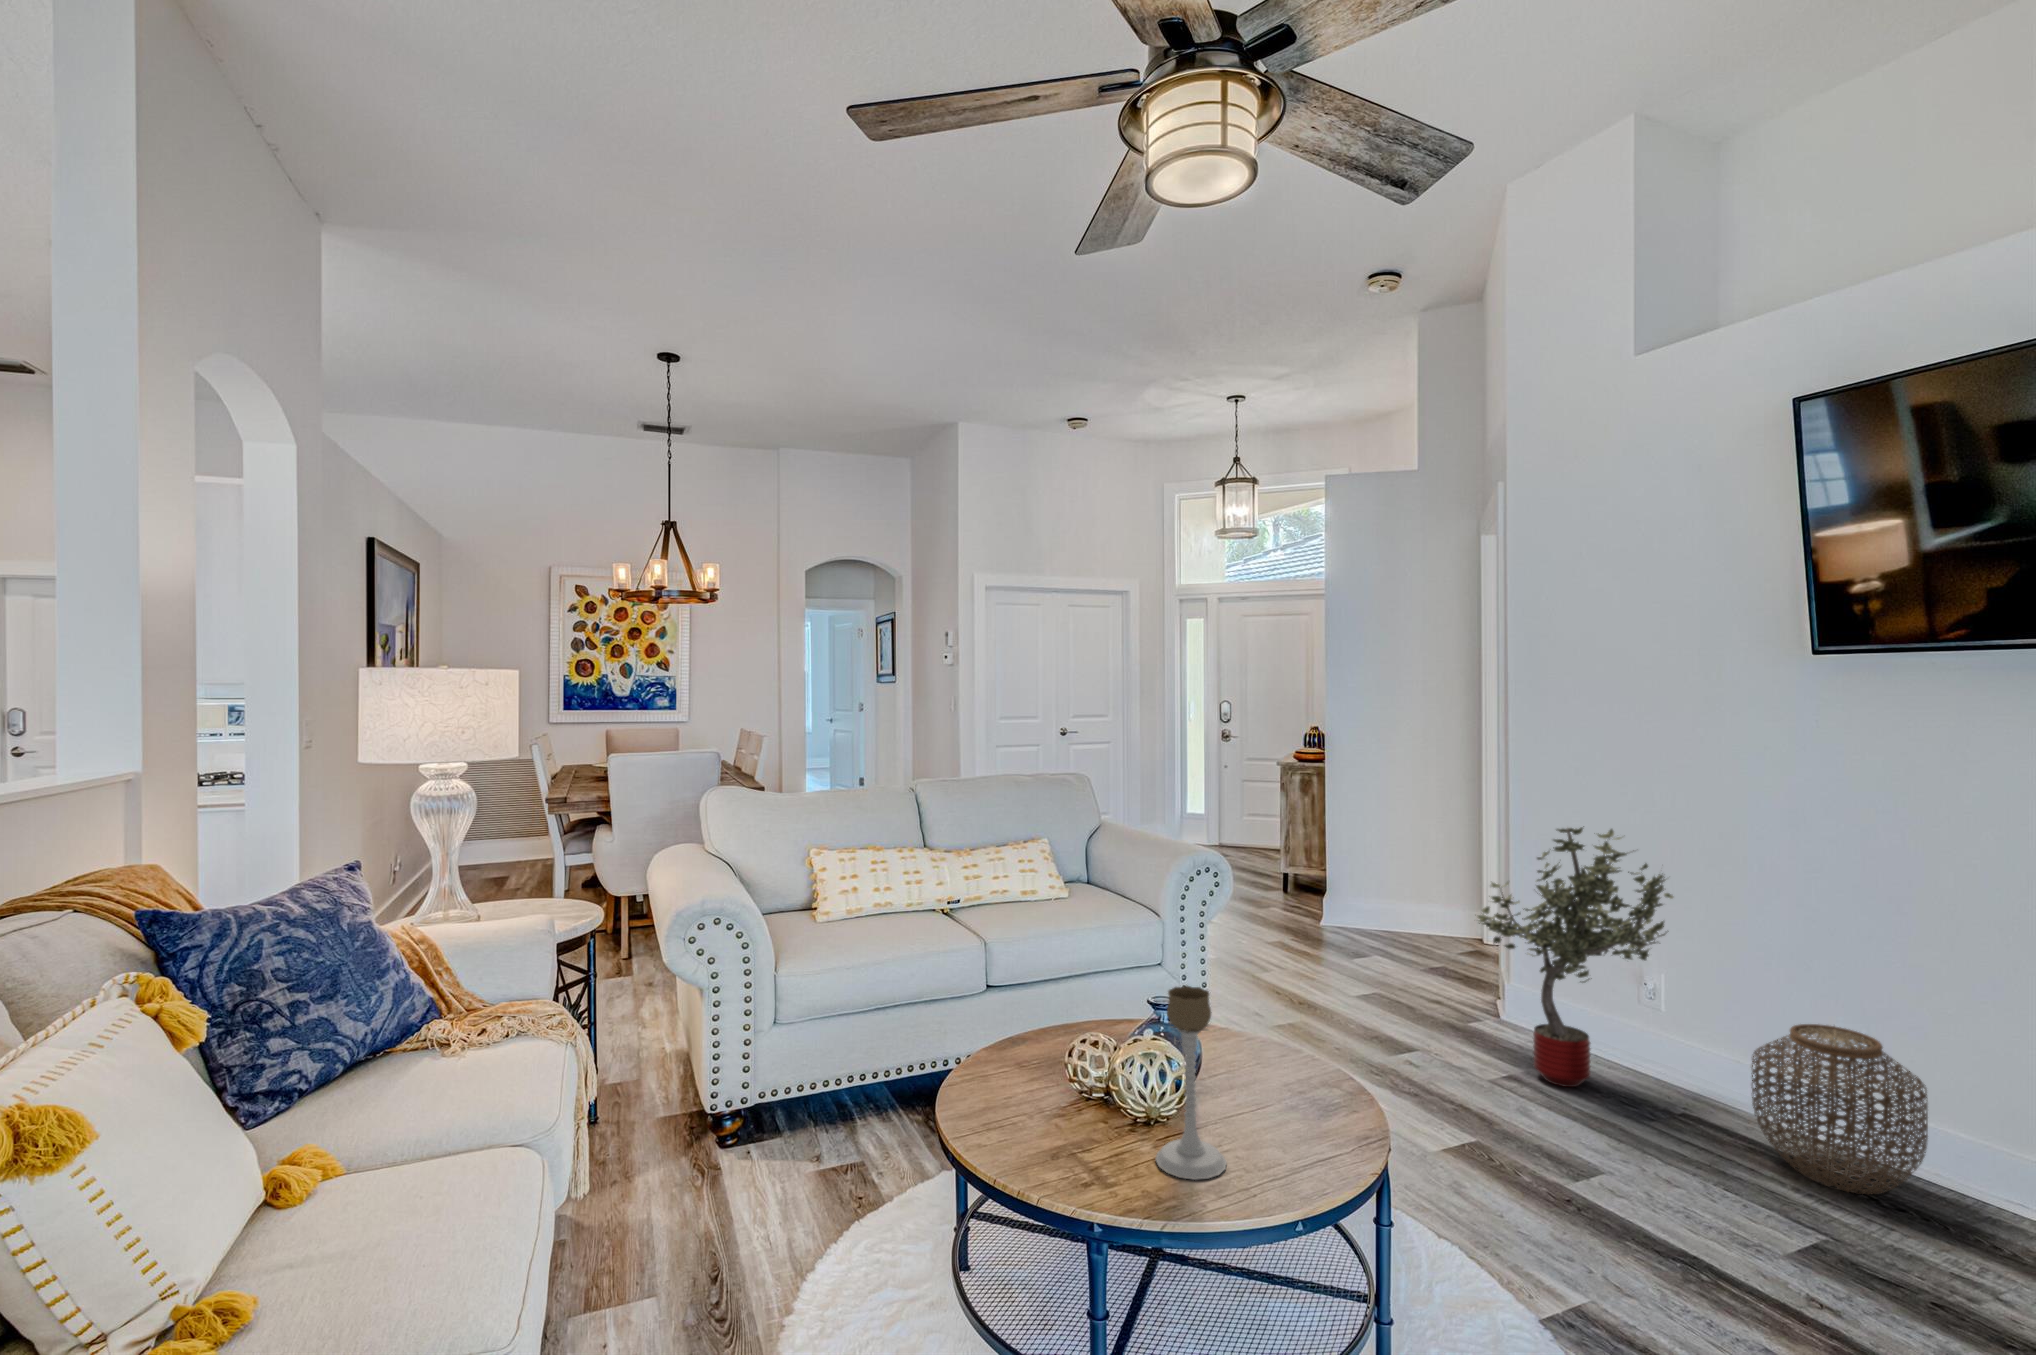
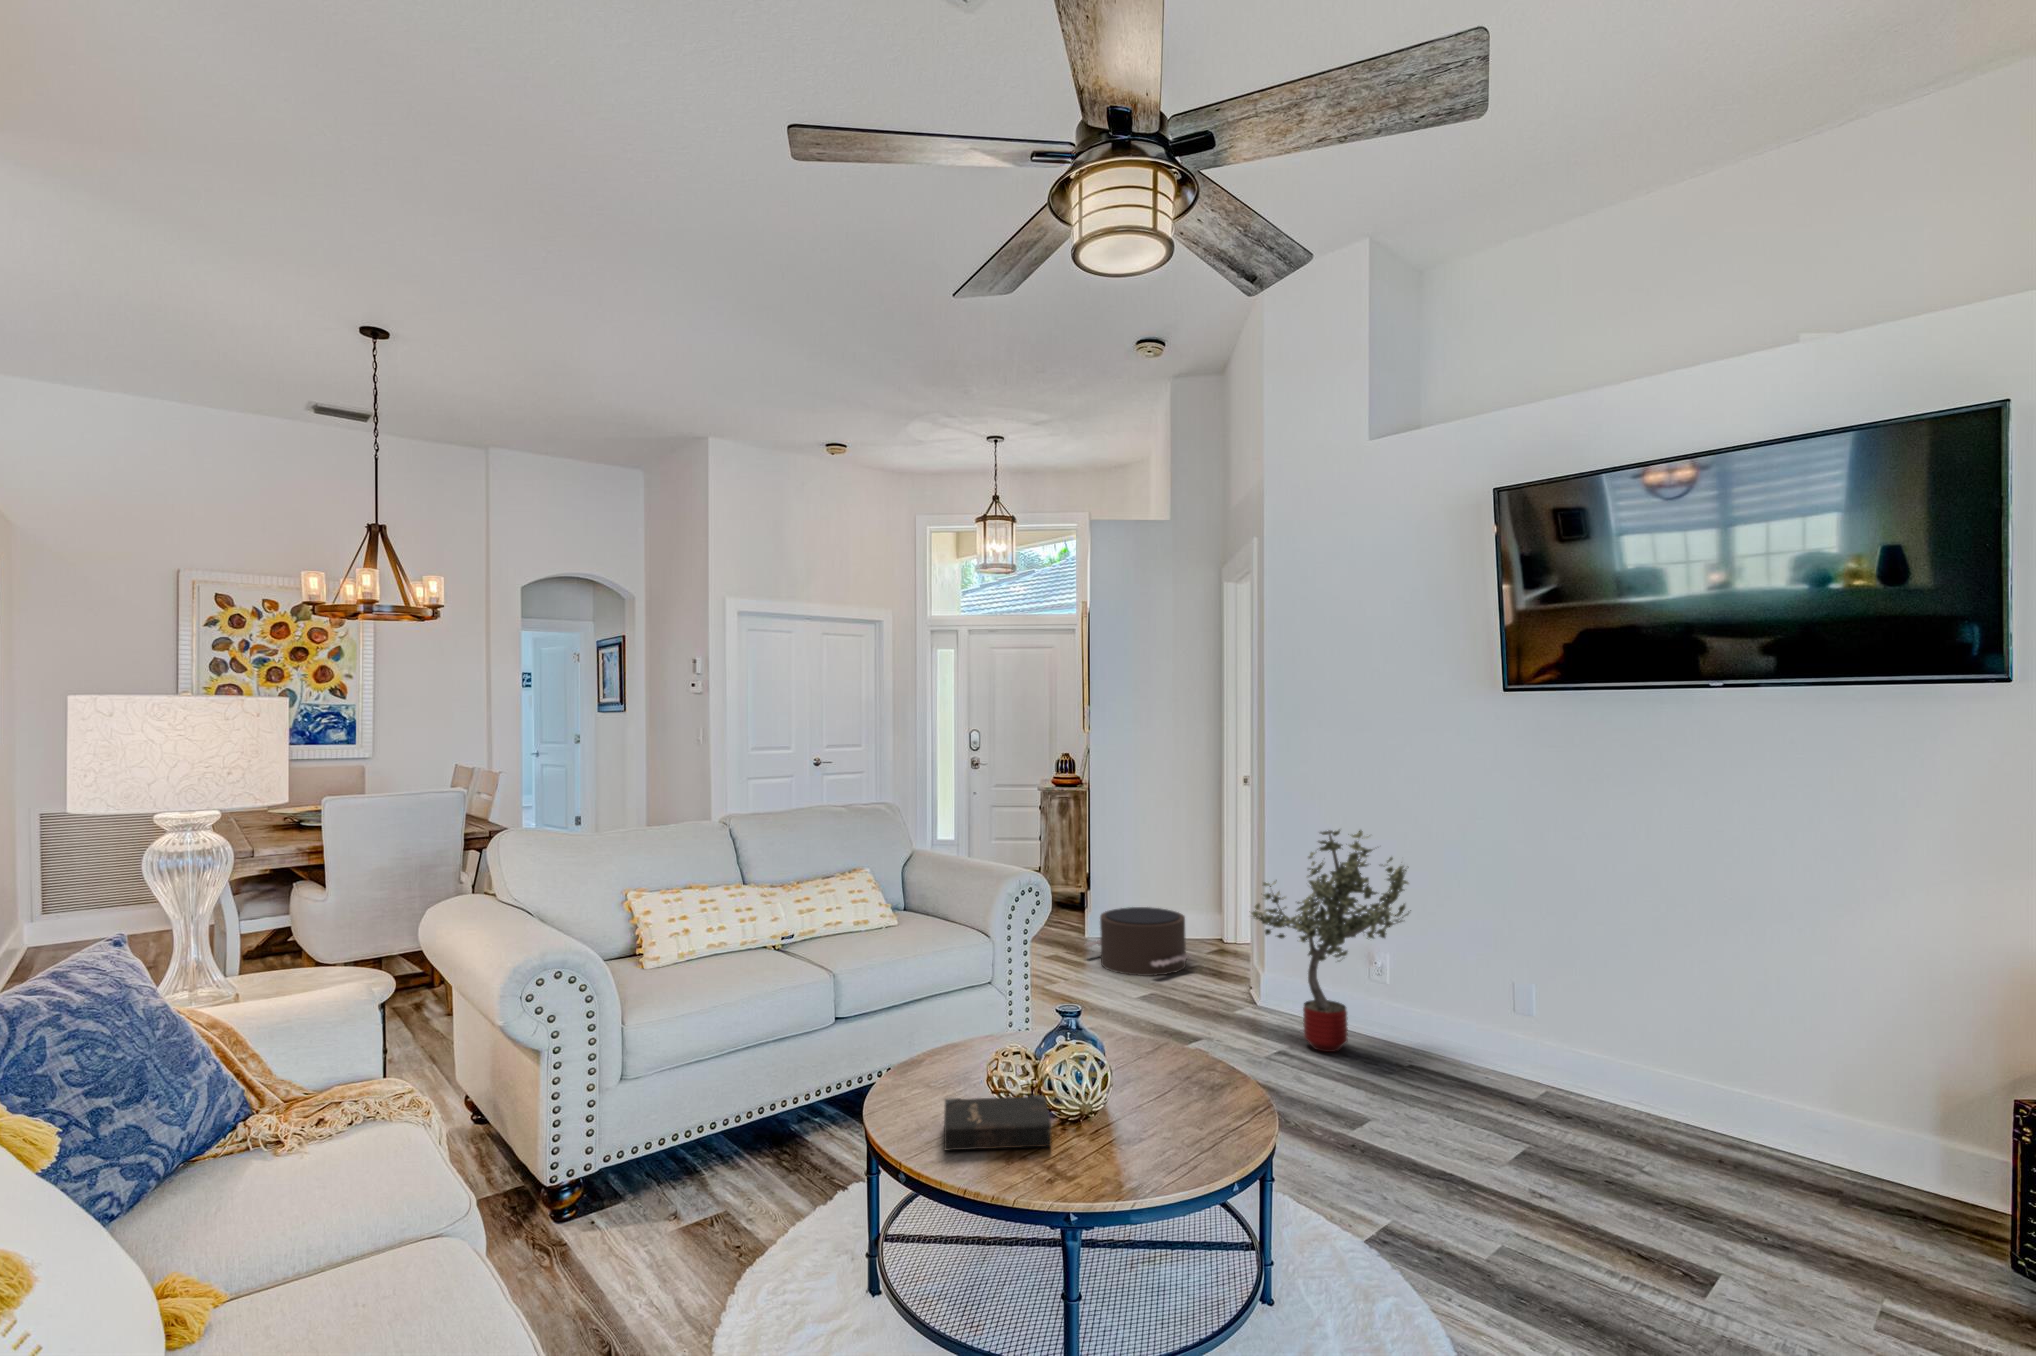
pouf: none [1310,899,1431,976] -> present [1085,907,1188,976]
candle holder: present [1156,986,1227,1180] -> none [1110,982,1175,1160]
woven basket: present [1752,1024,1928,1194] -> none [1475,976,1594,1104]
hardback book: none [985,1082,1106,1147] -> present [944,1095,1051,1150]

